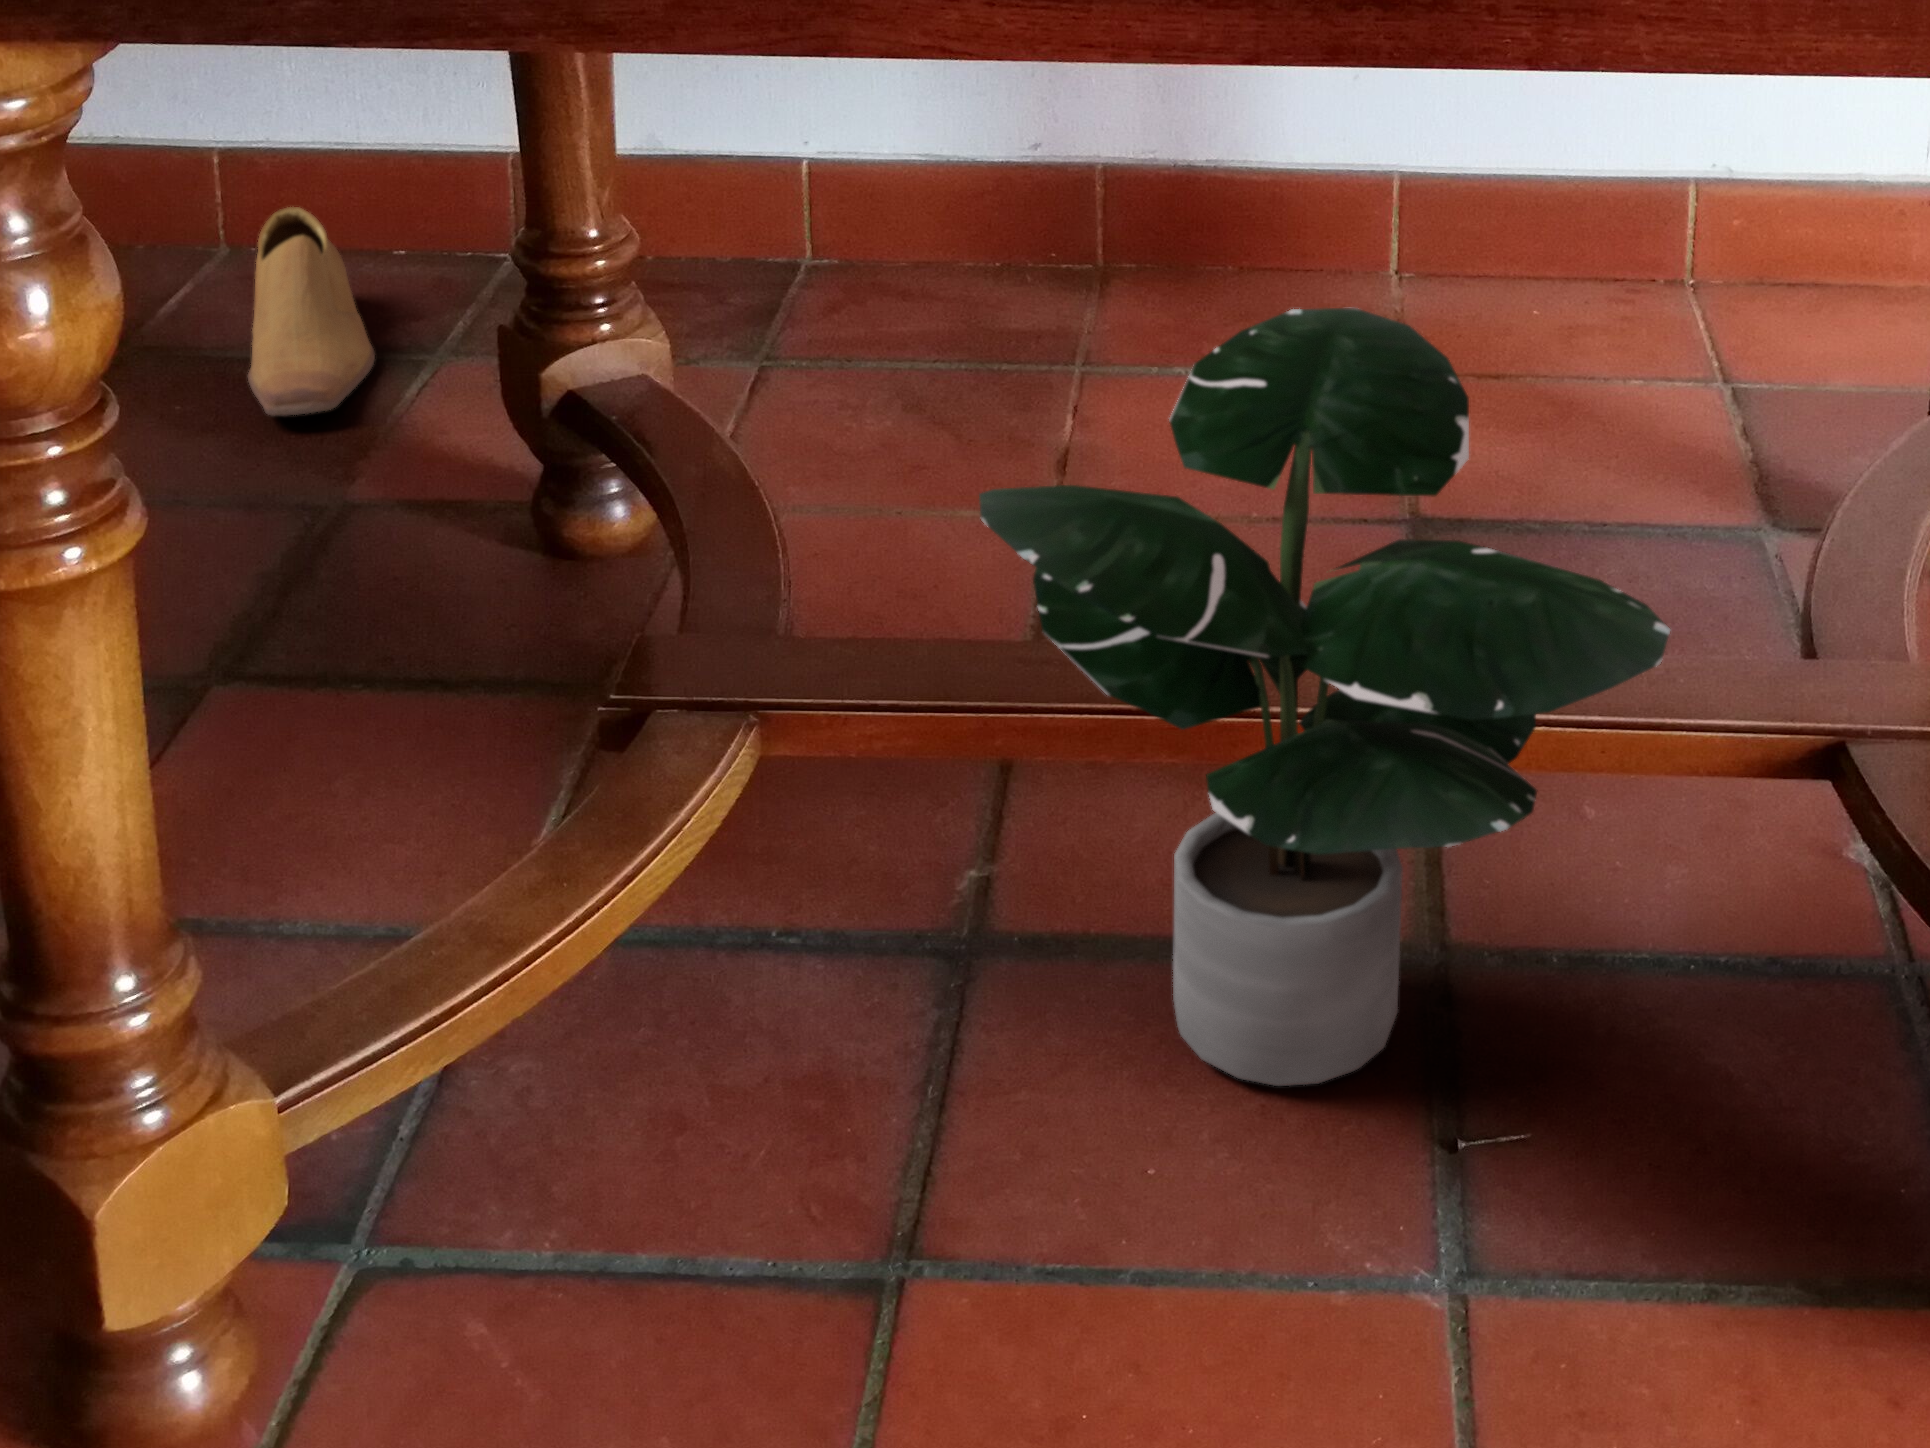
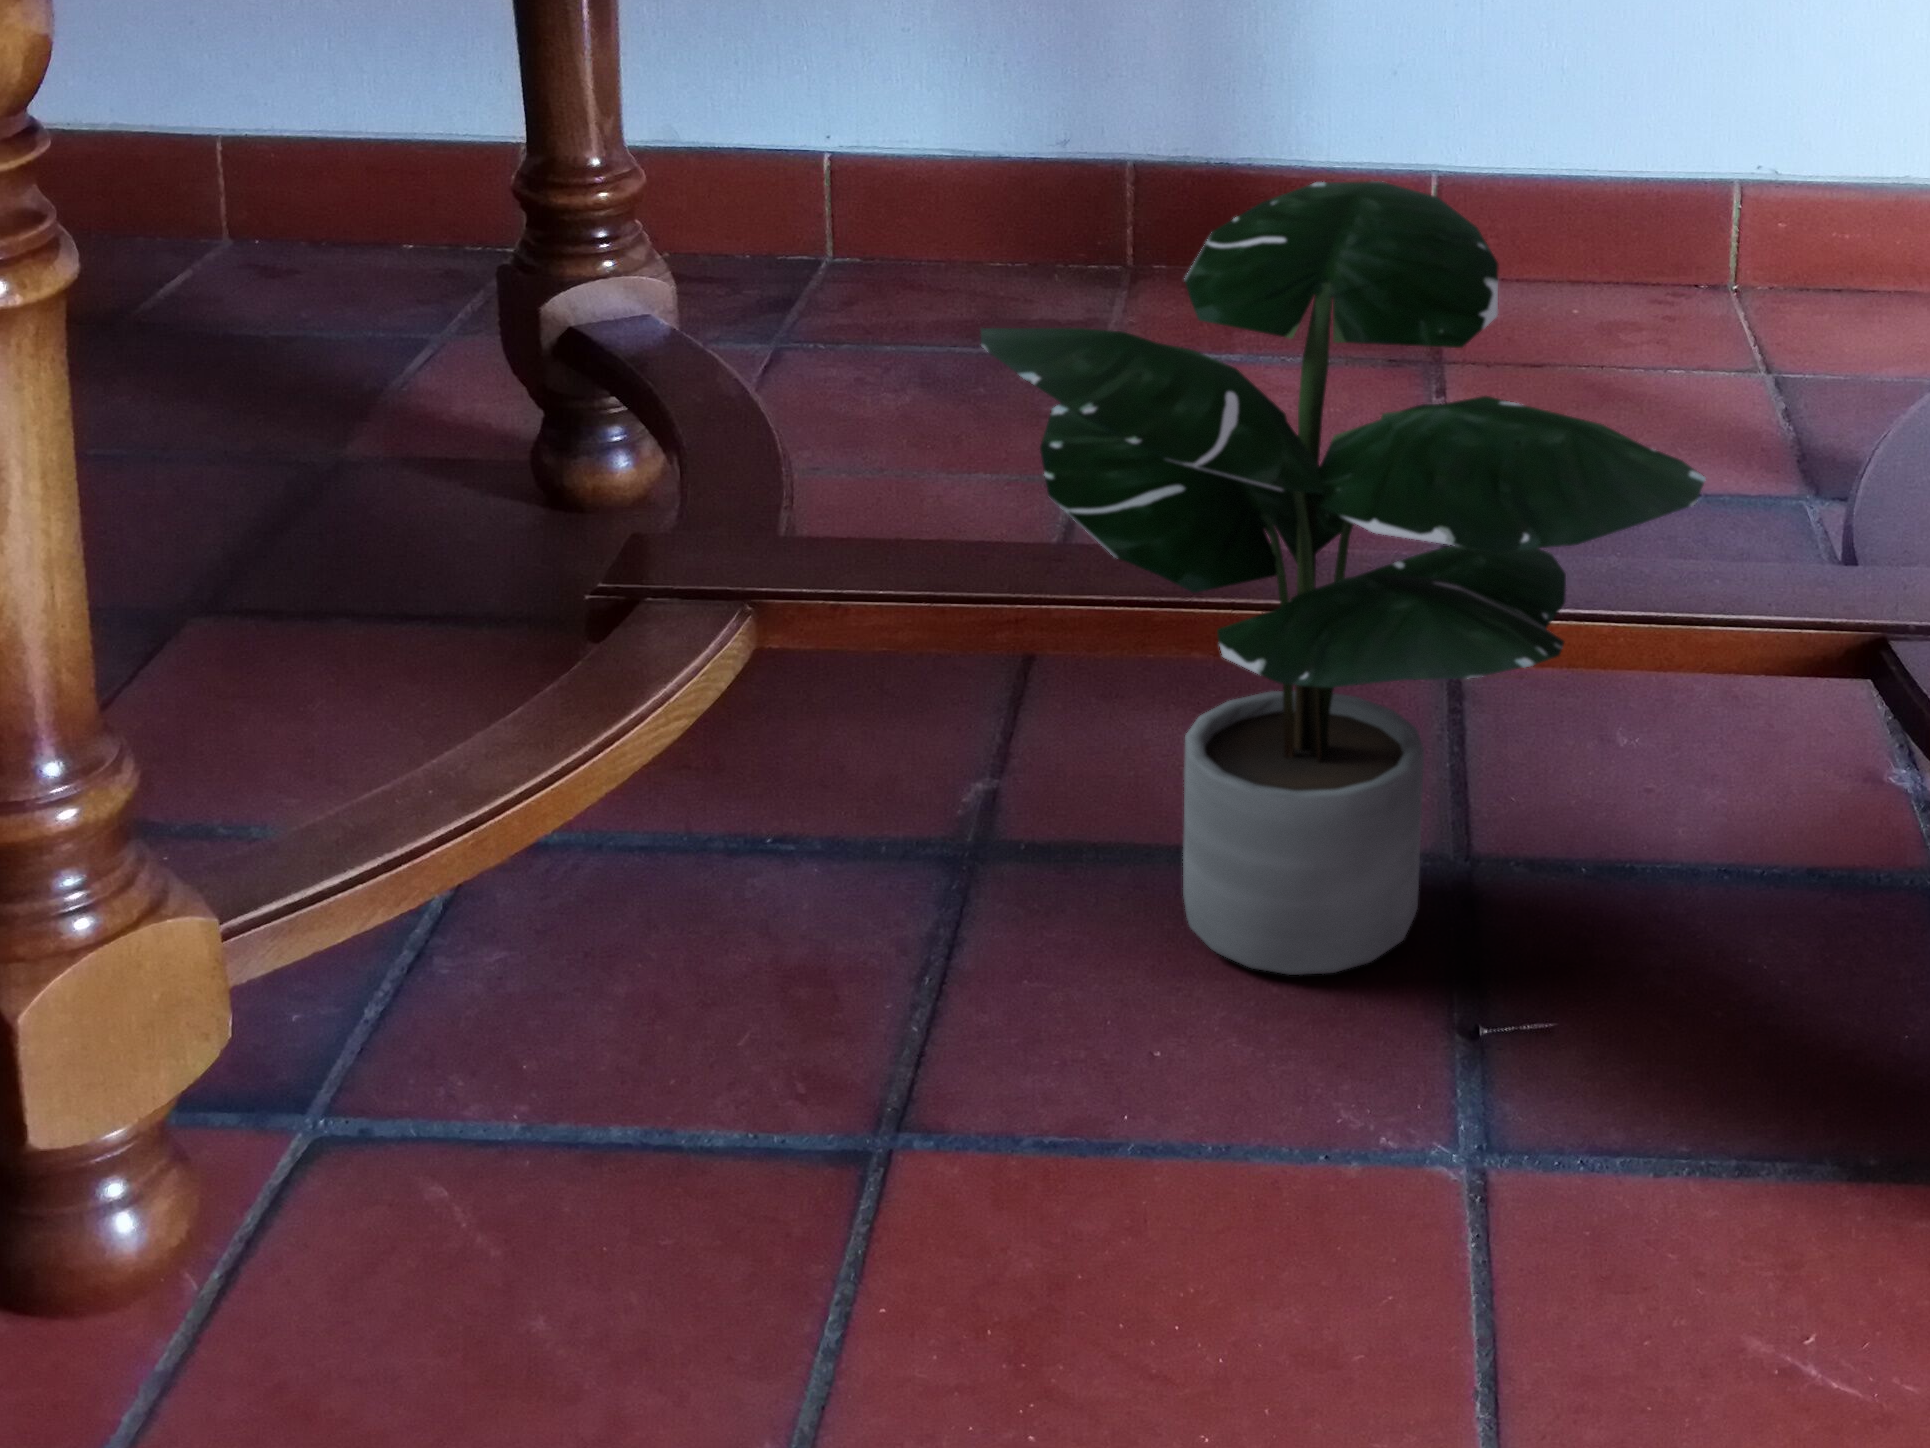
shoe: present [248,207,375,416] -> none [242,184,375,378]

